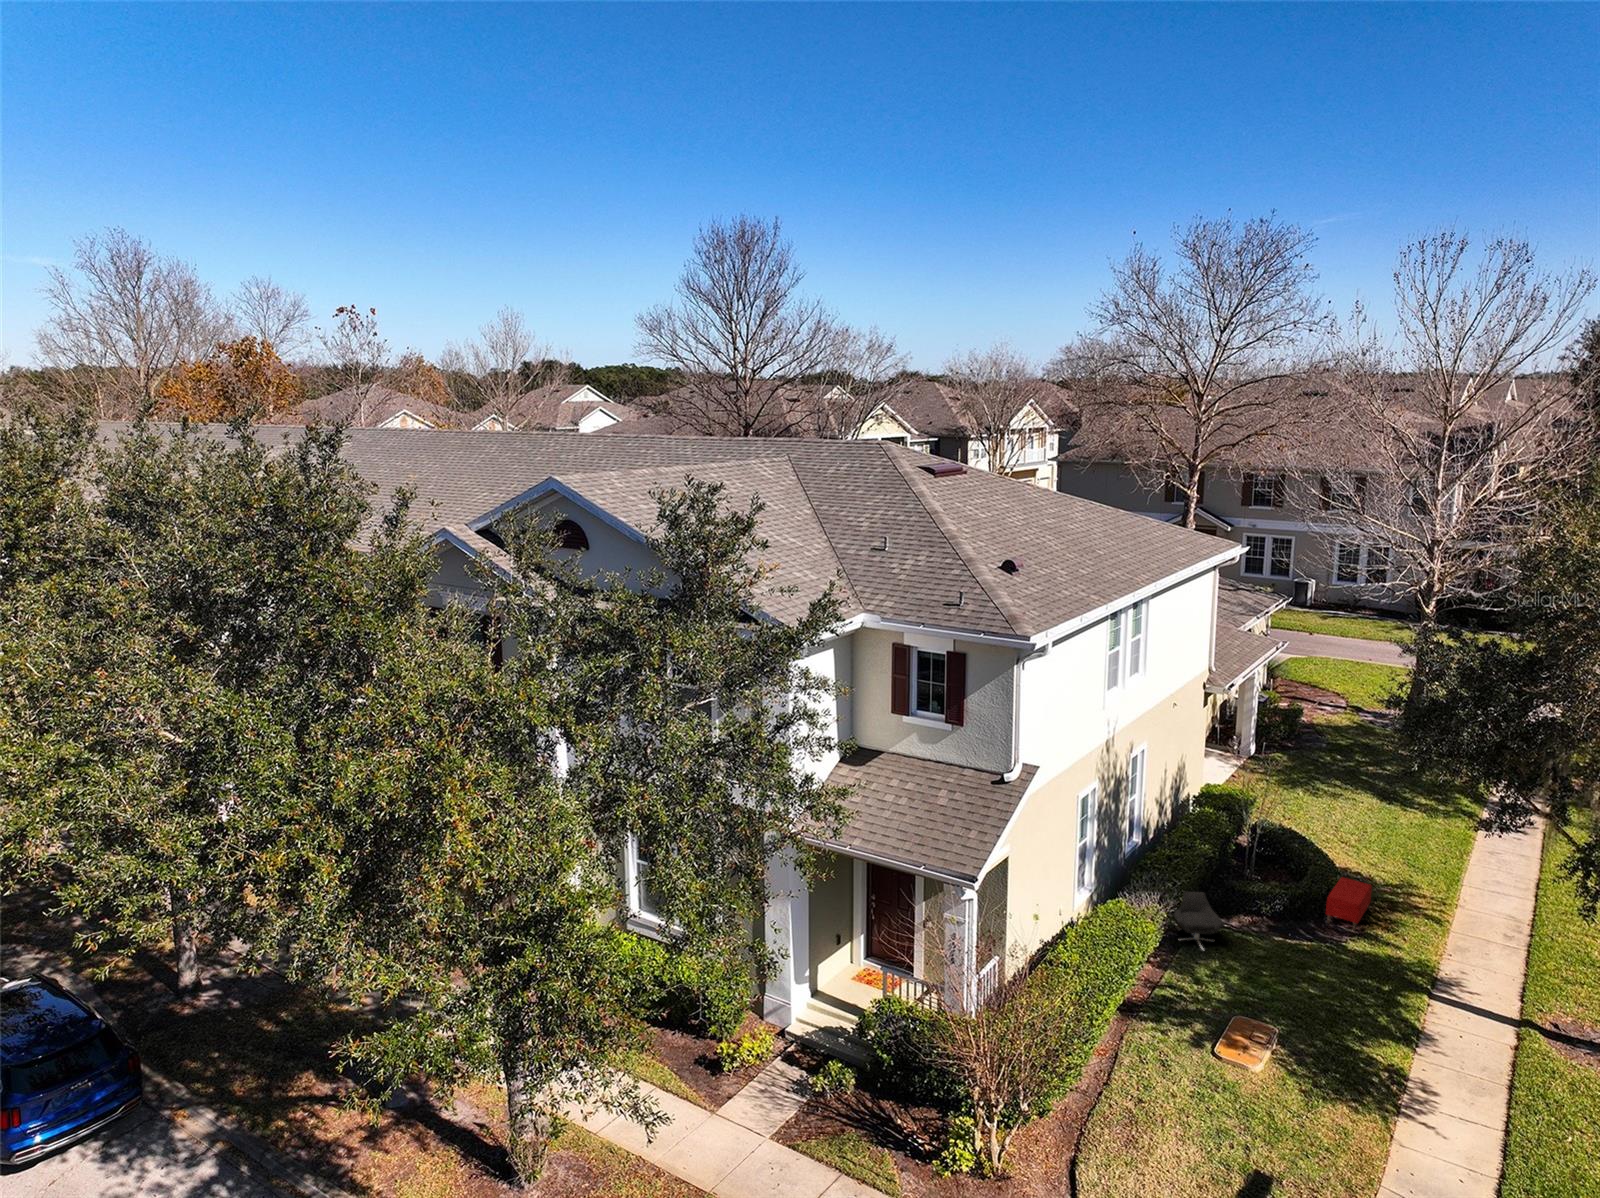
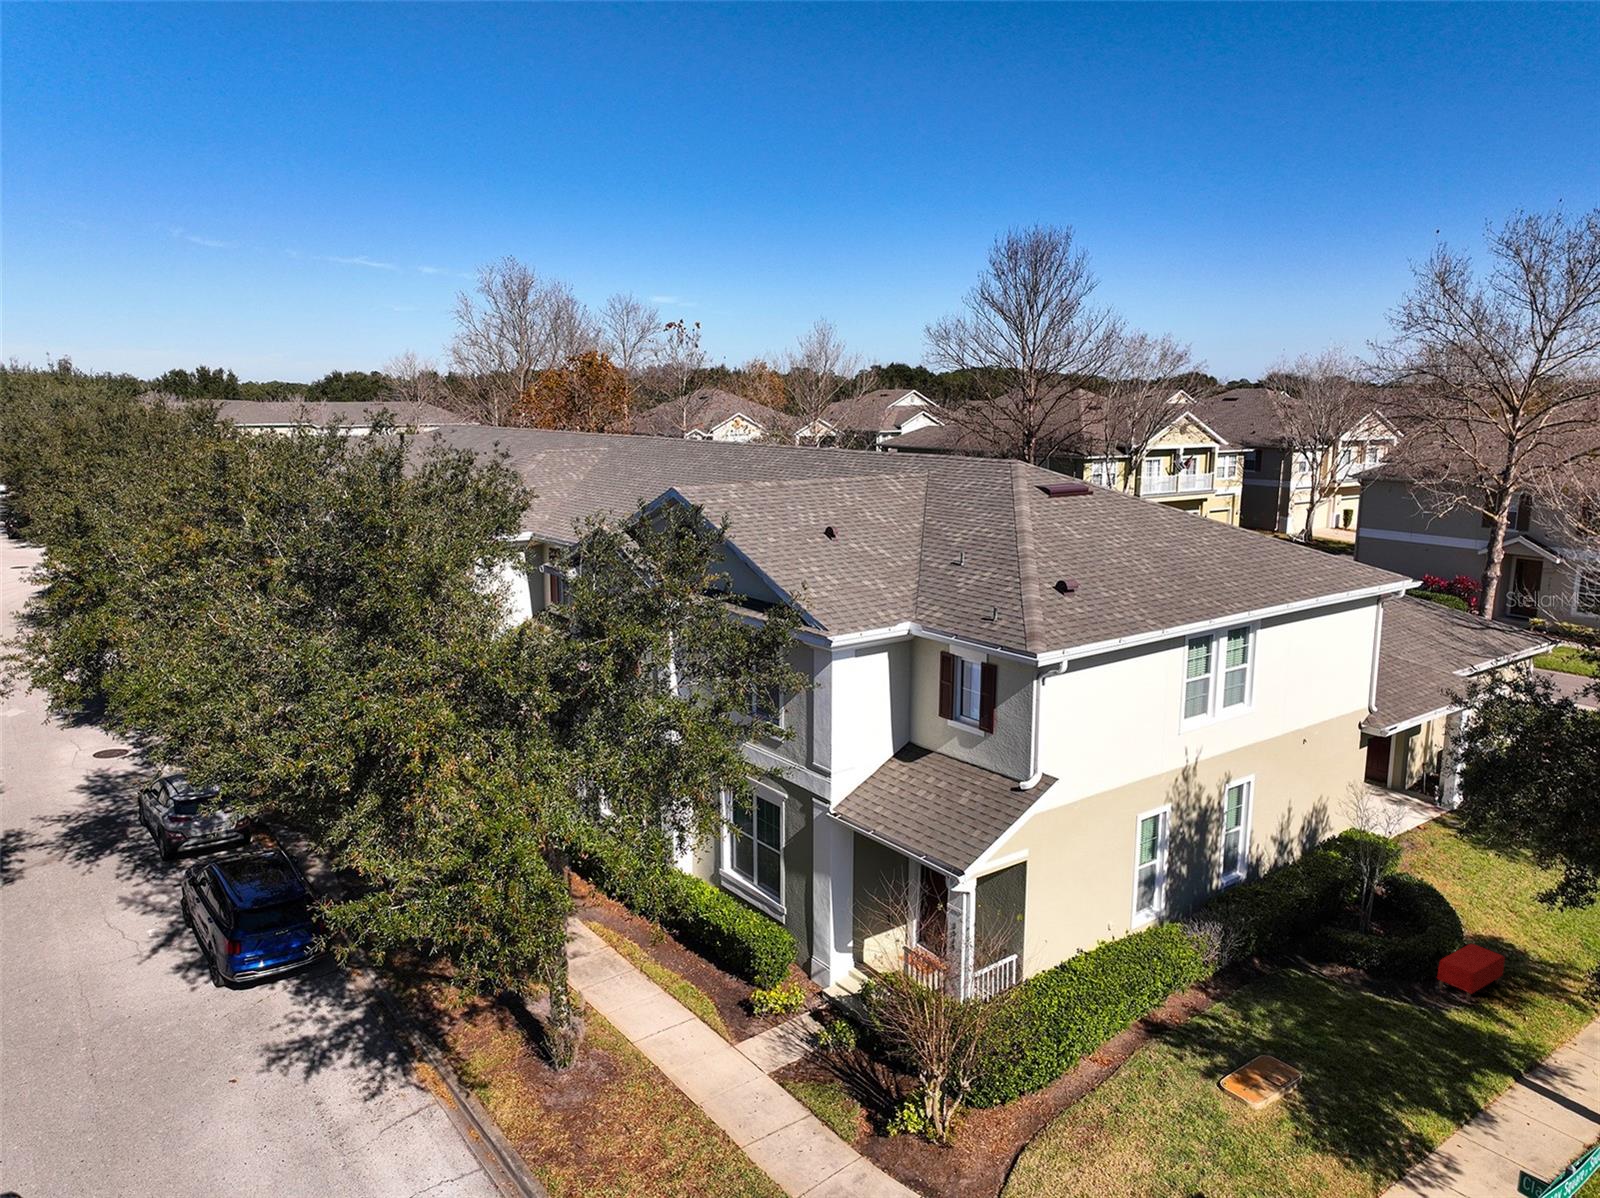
lounge chair: present [1174,891,1225,950] -> none [1245,928,1297,992]

